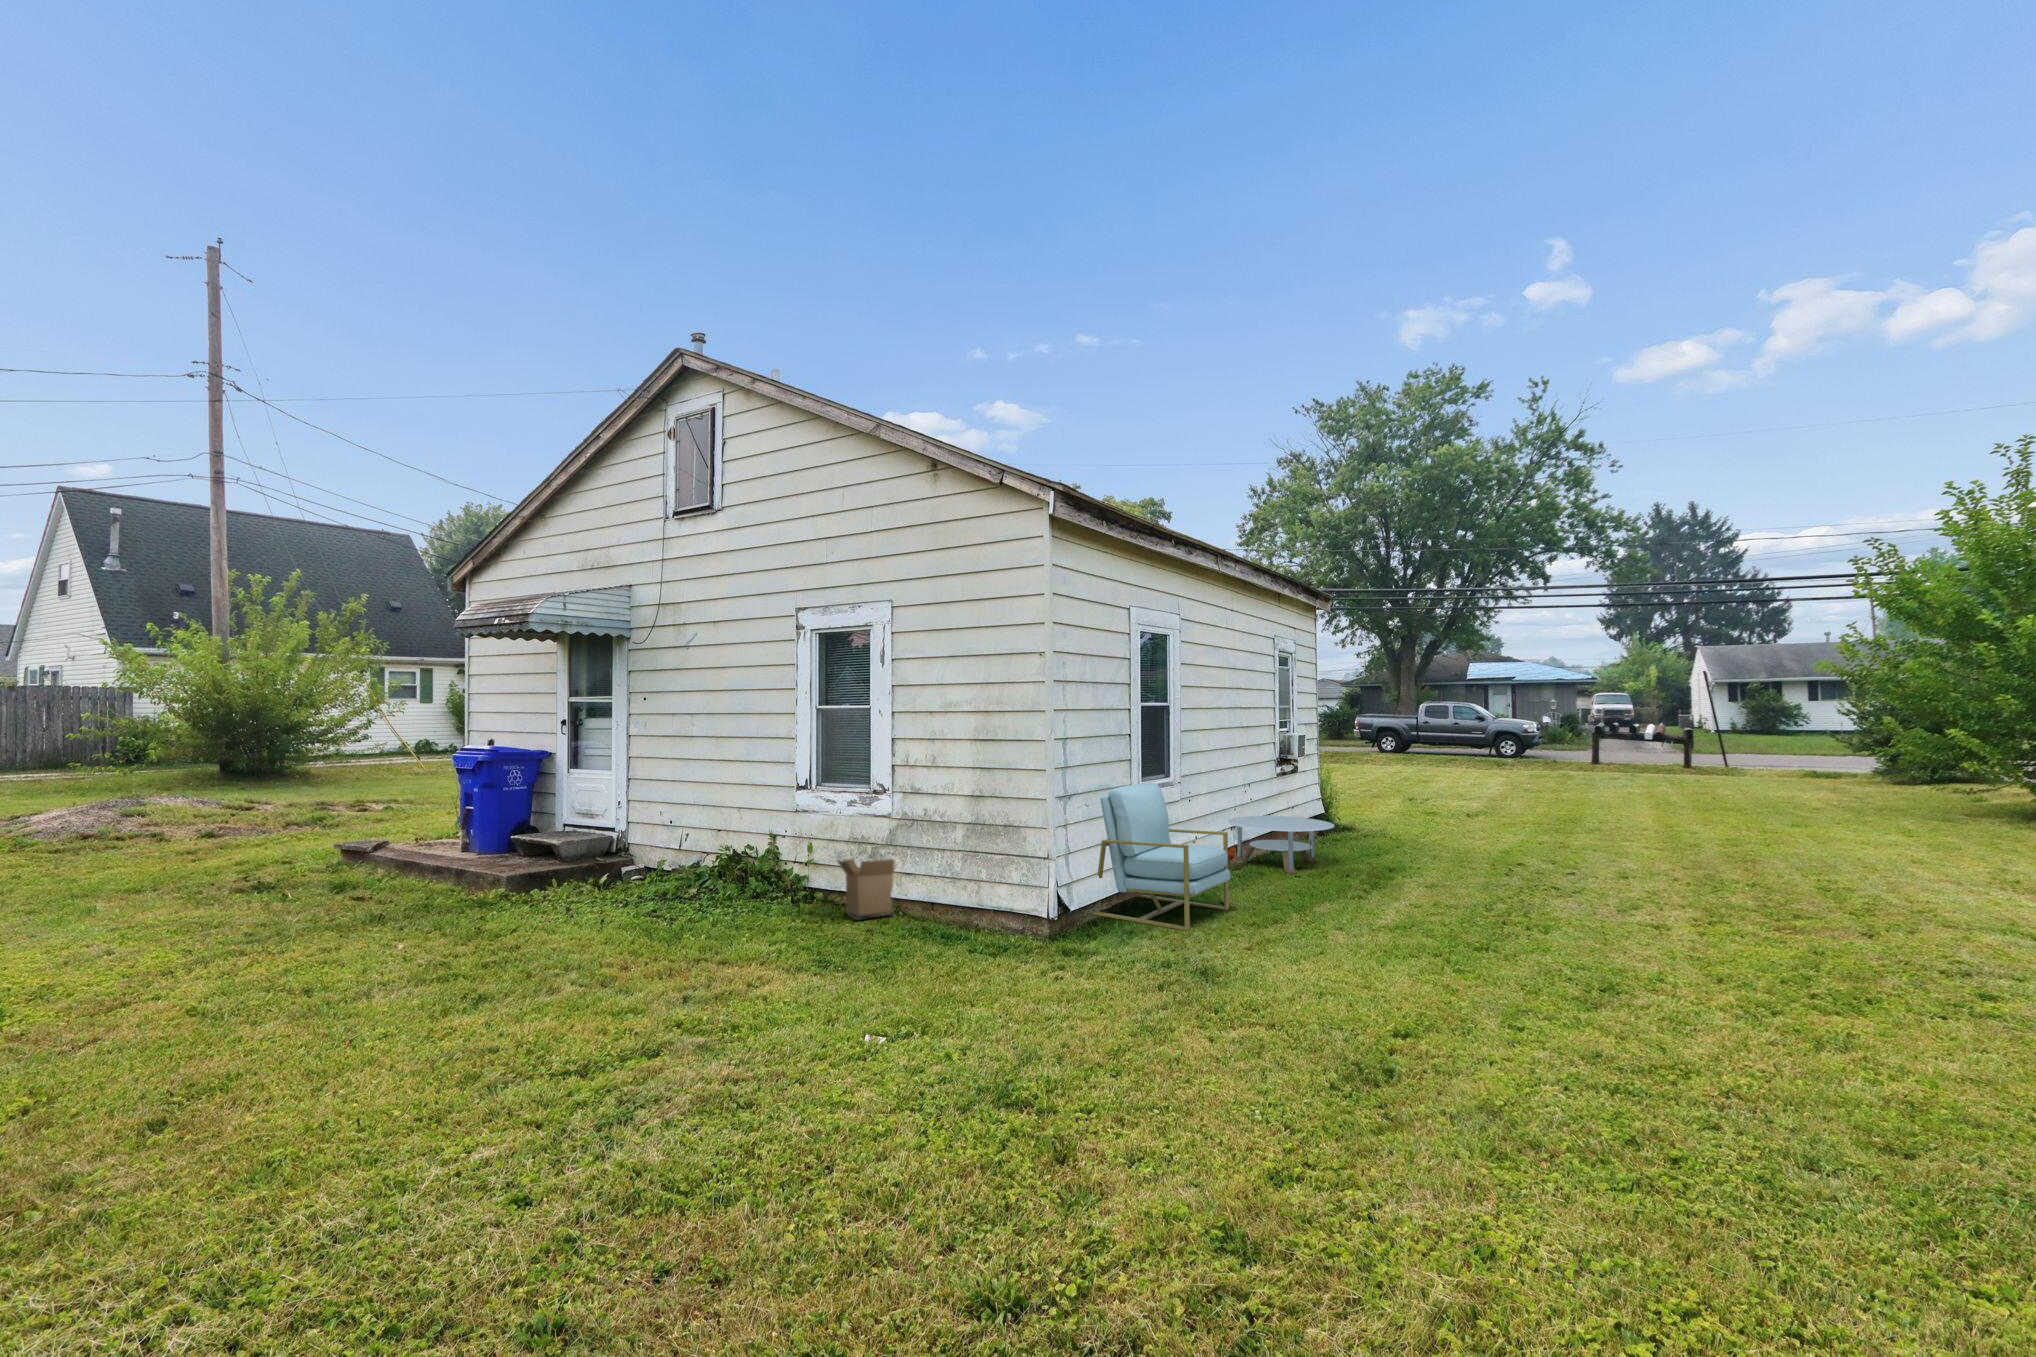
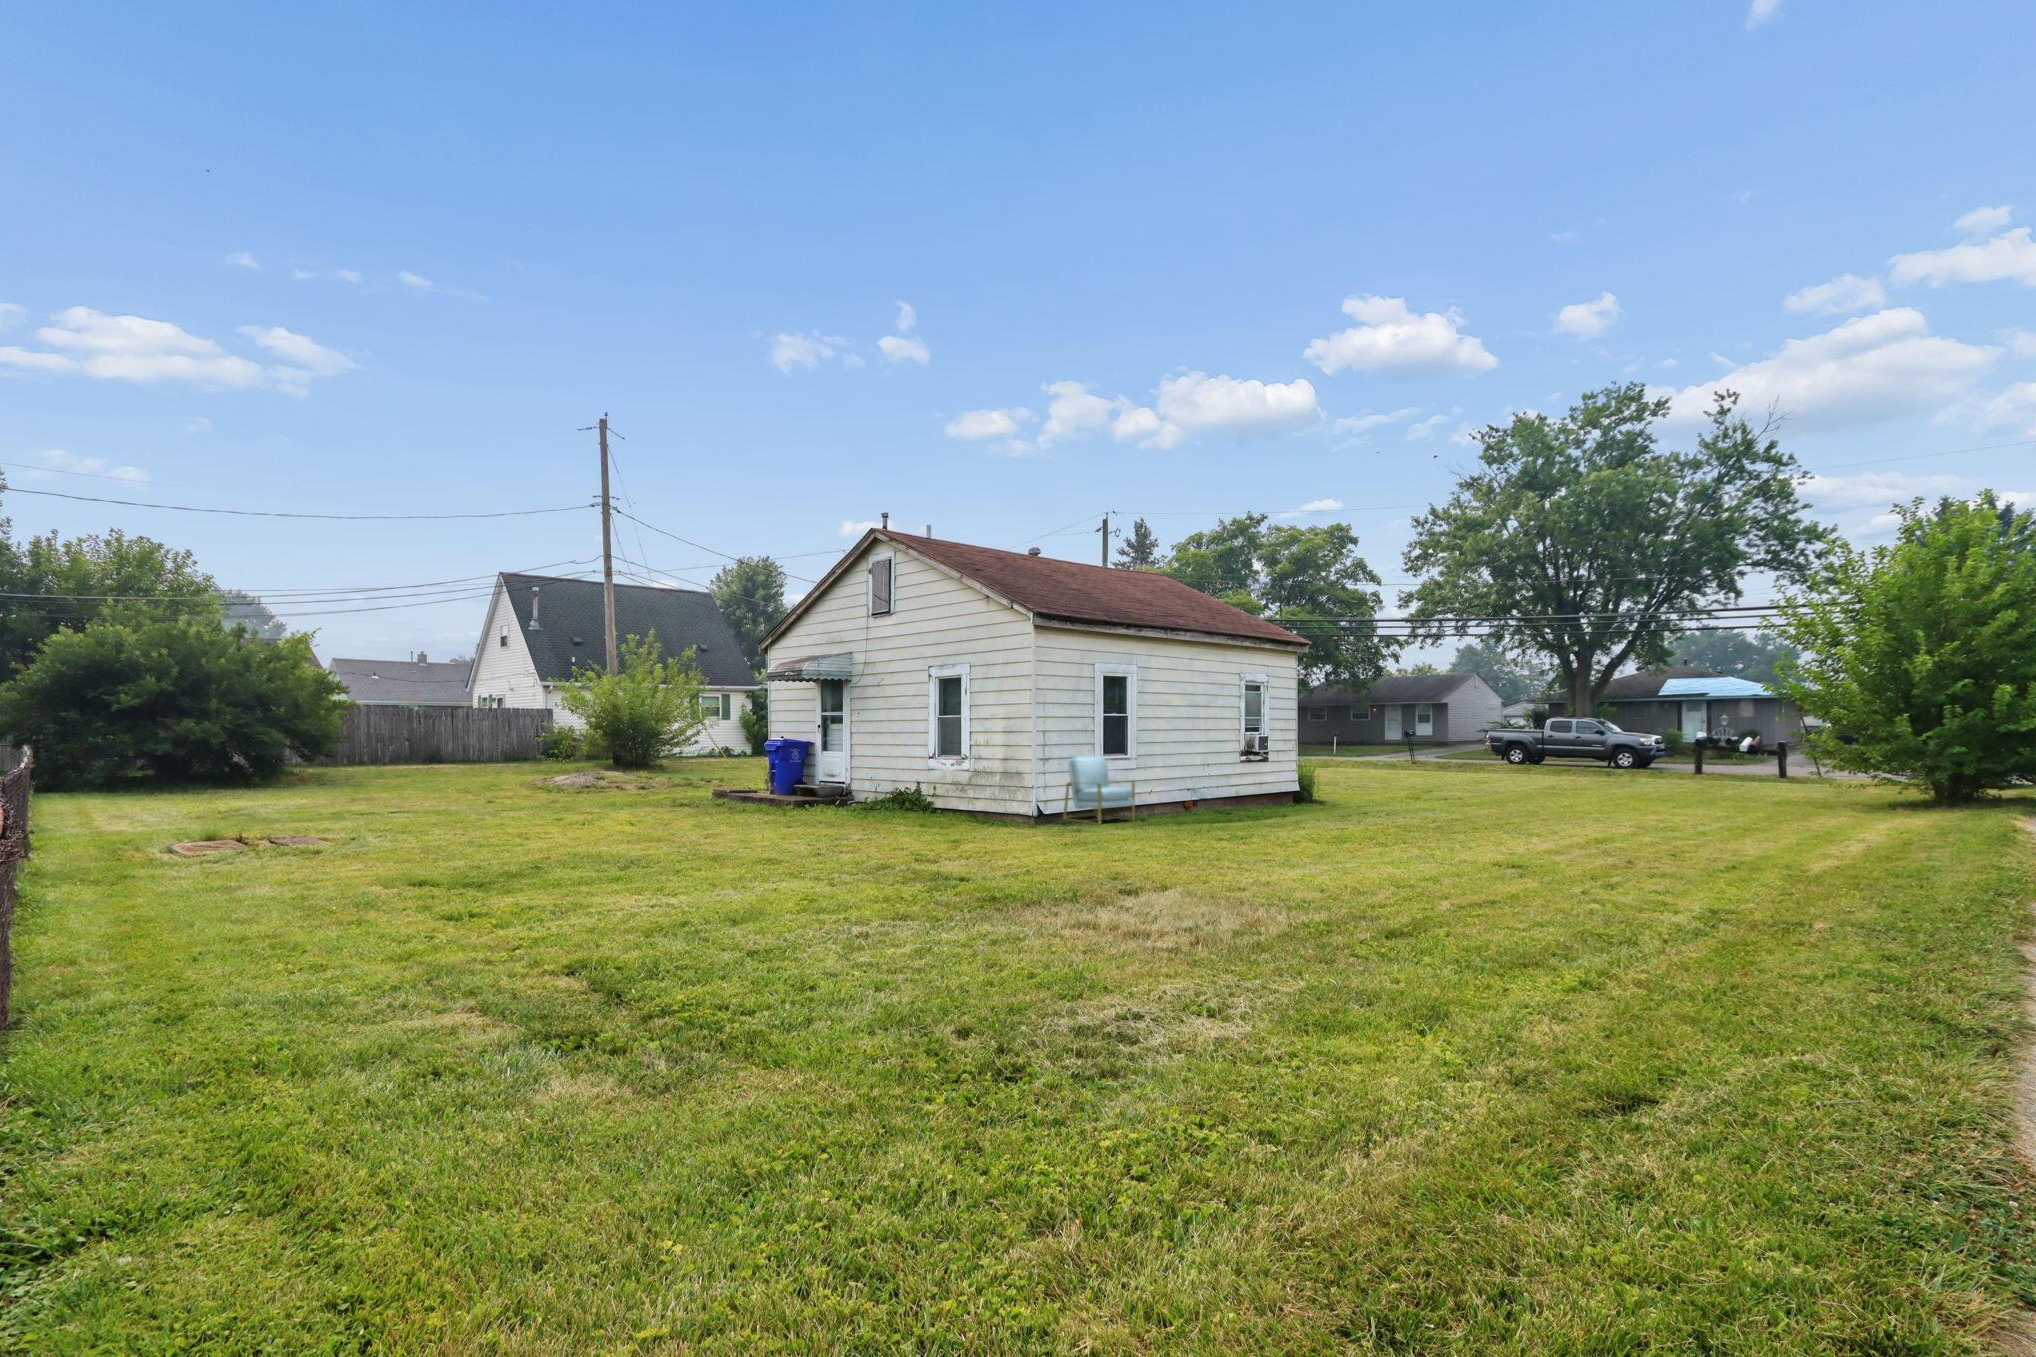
round table: present [1228,816,1334,874] -> none [1175,784,1236,814]
cardboard box: present [838,859,895,920] -> none [942,789,972,817]

